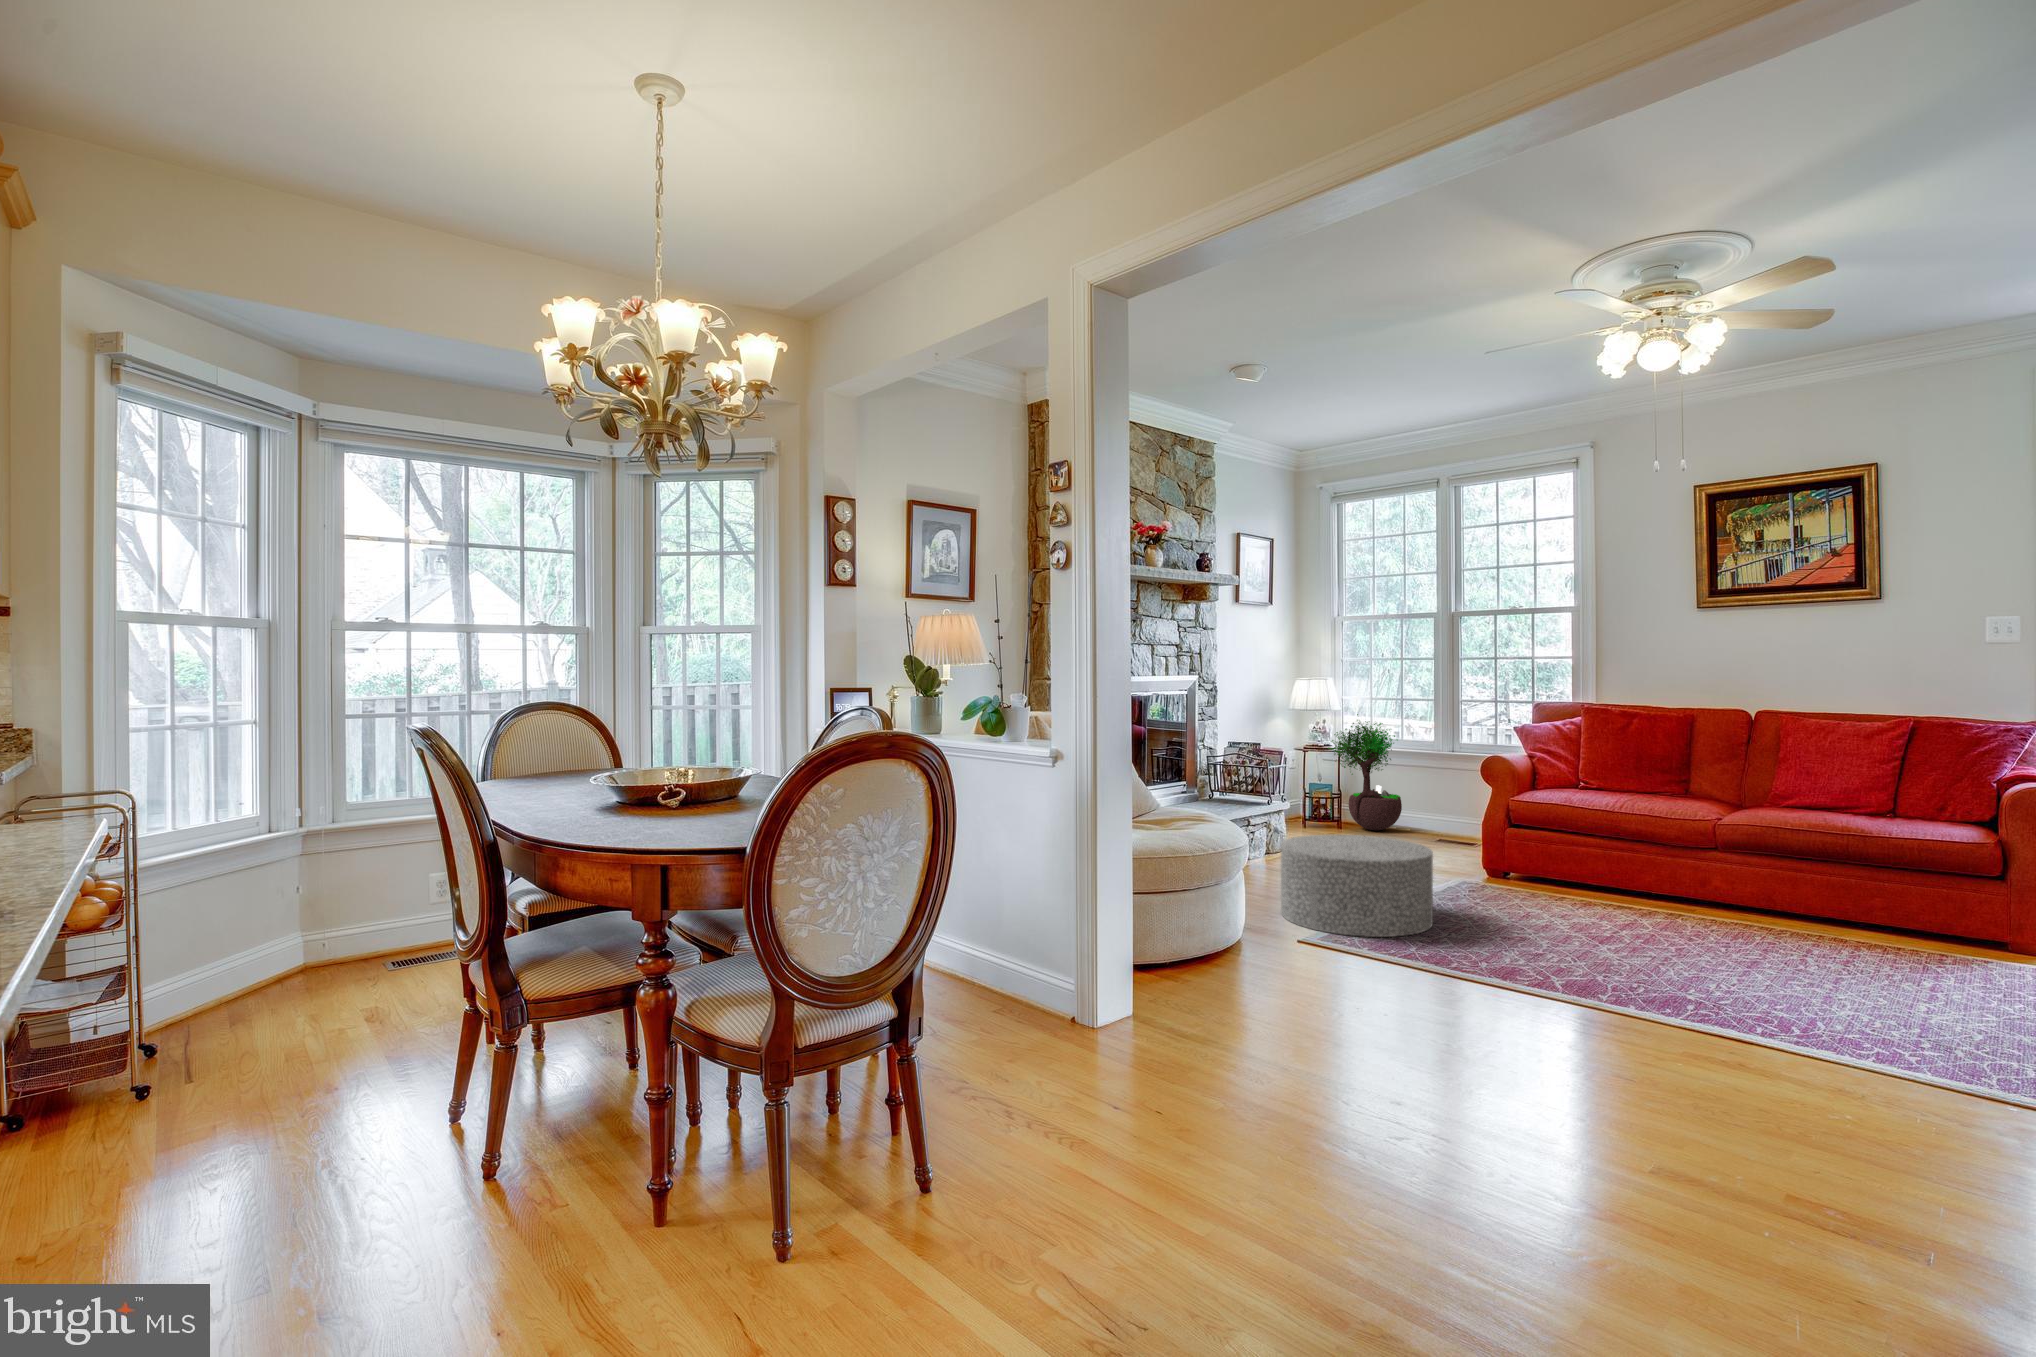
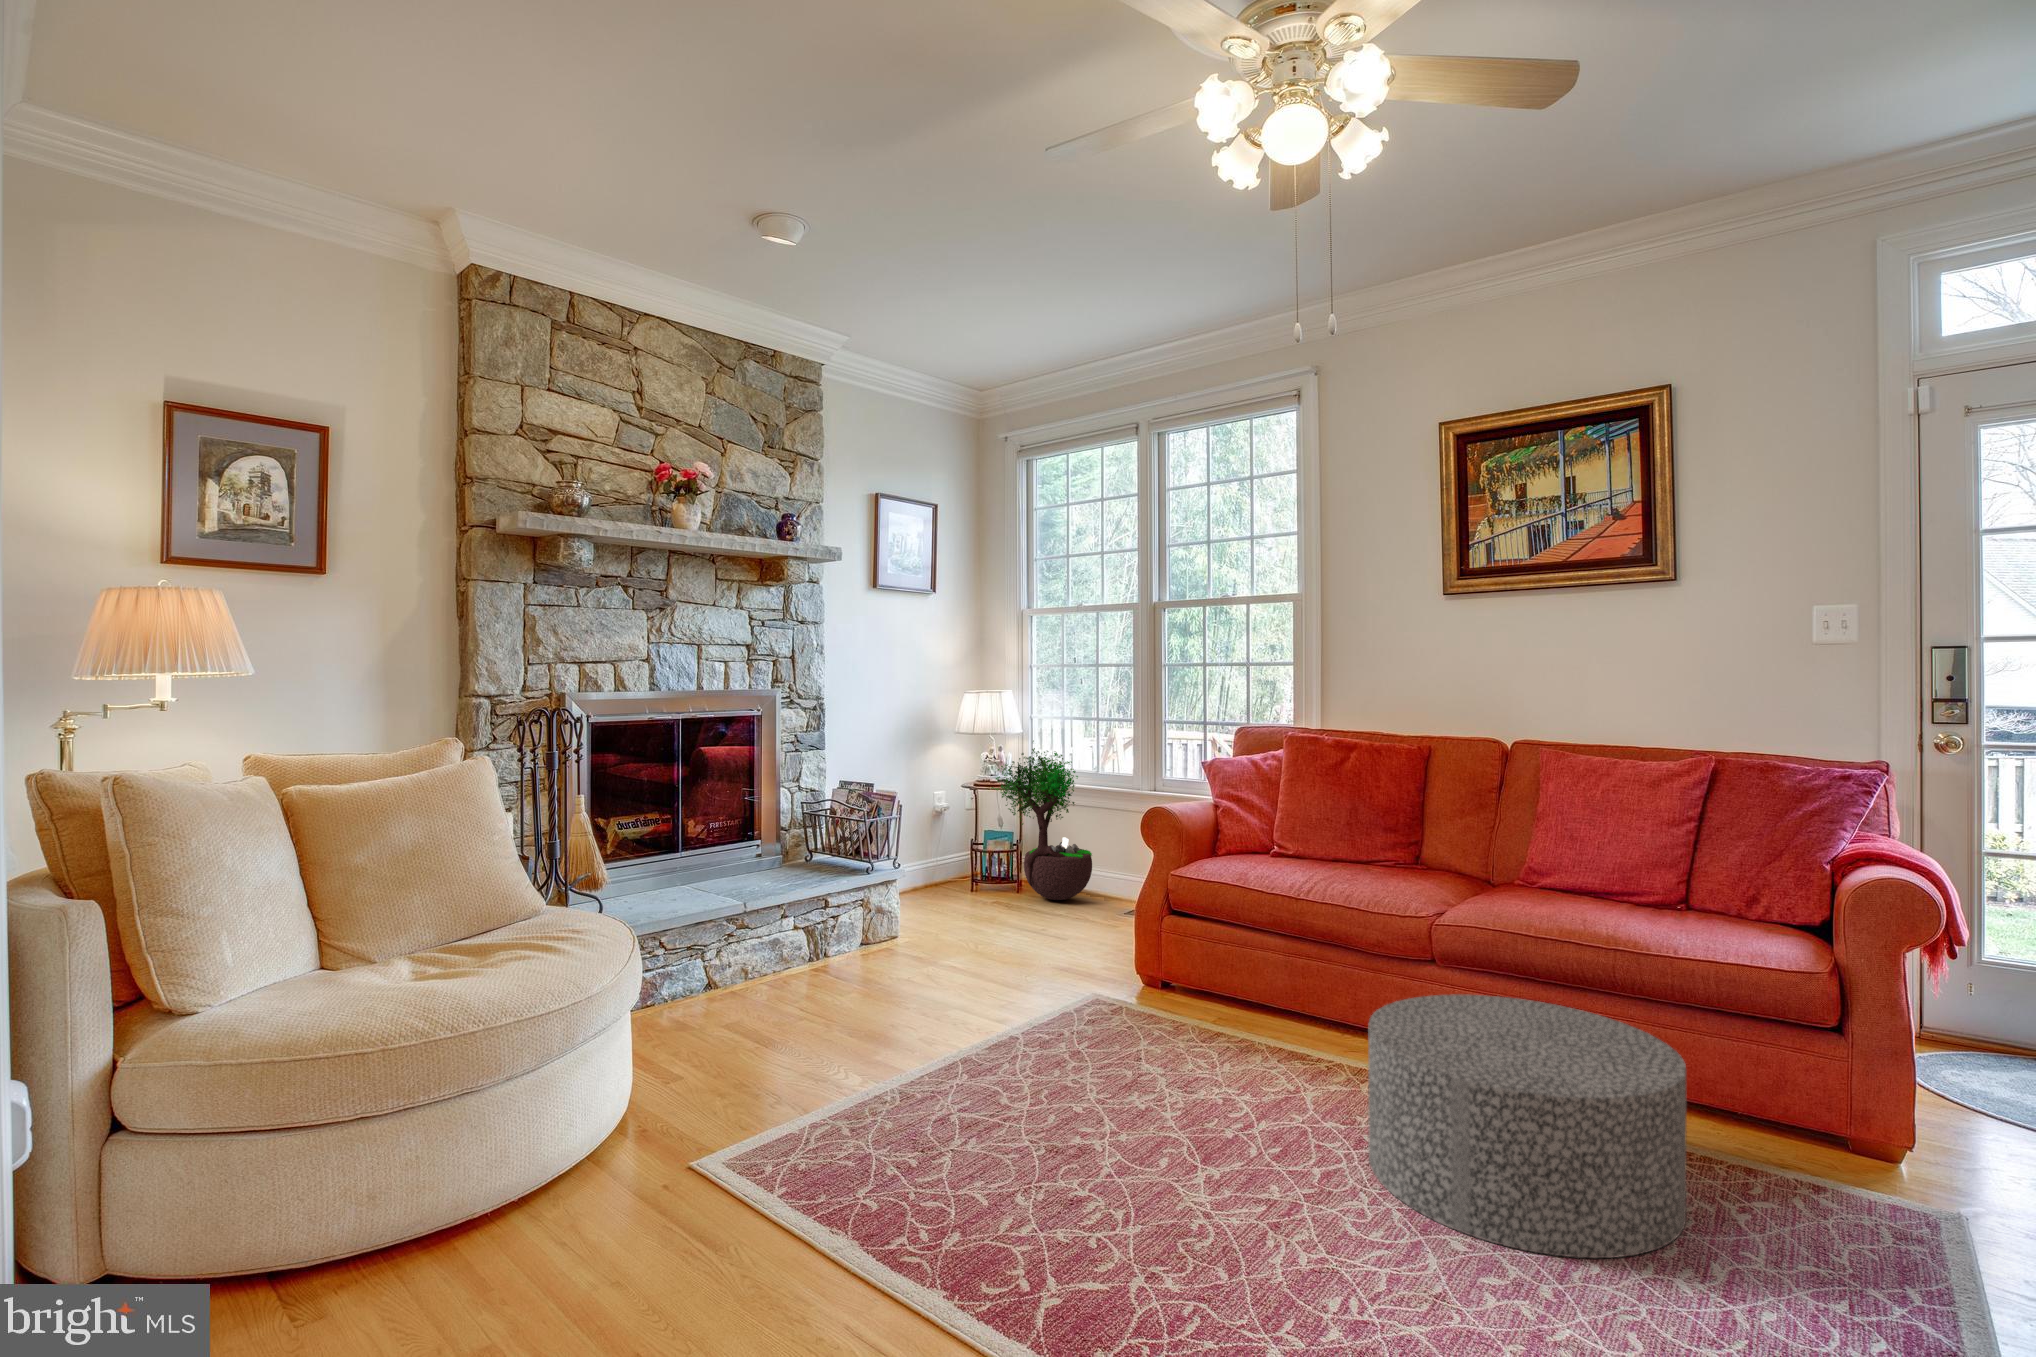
ottoman: present [1281,835,1433,937] -> present [1368,994,1686,1258]

